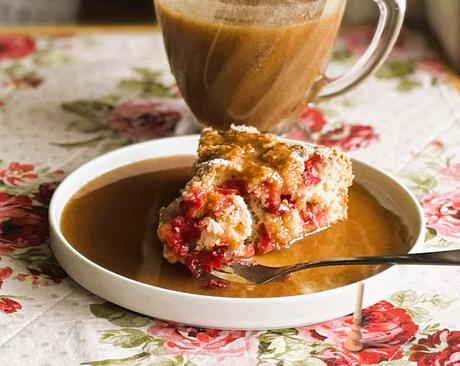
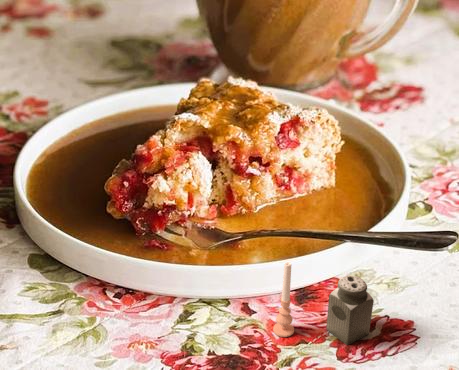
salt shaker: none [389,289,431,351] -> present [327,276,374,345]

